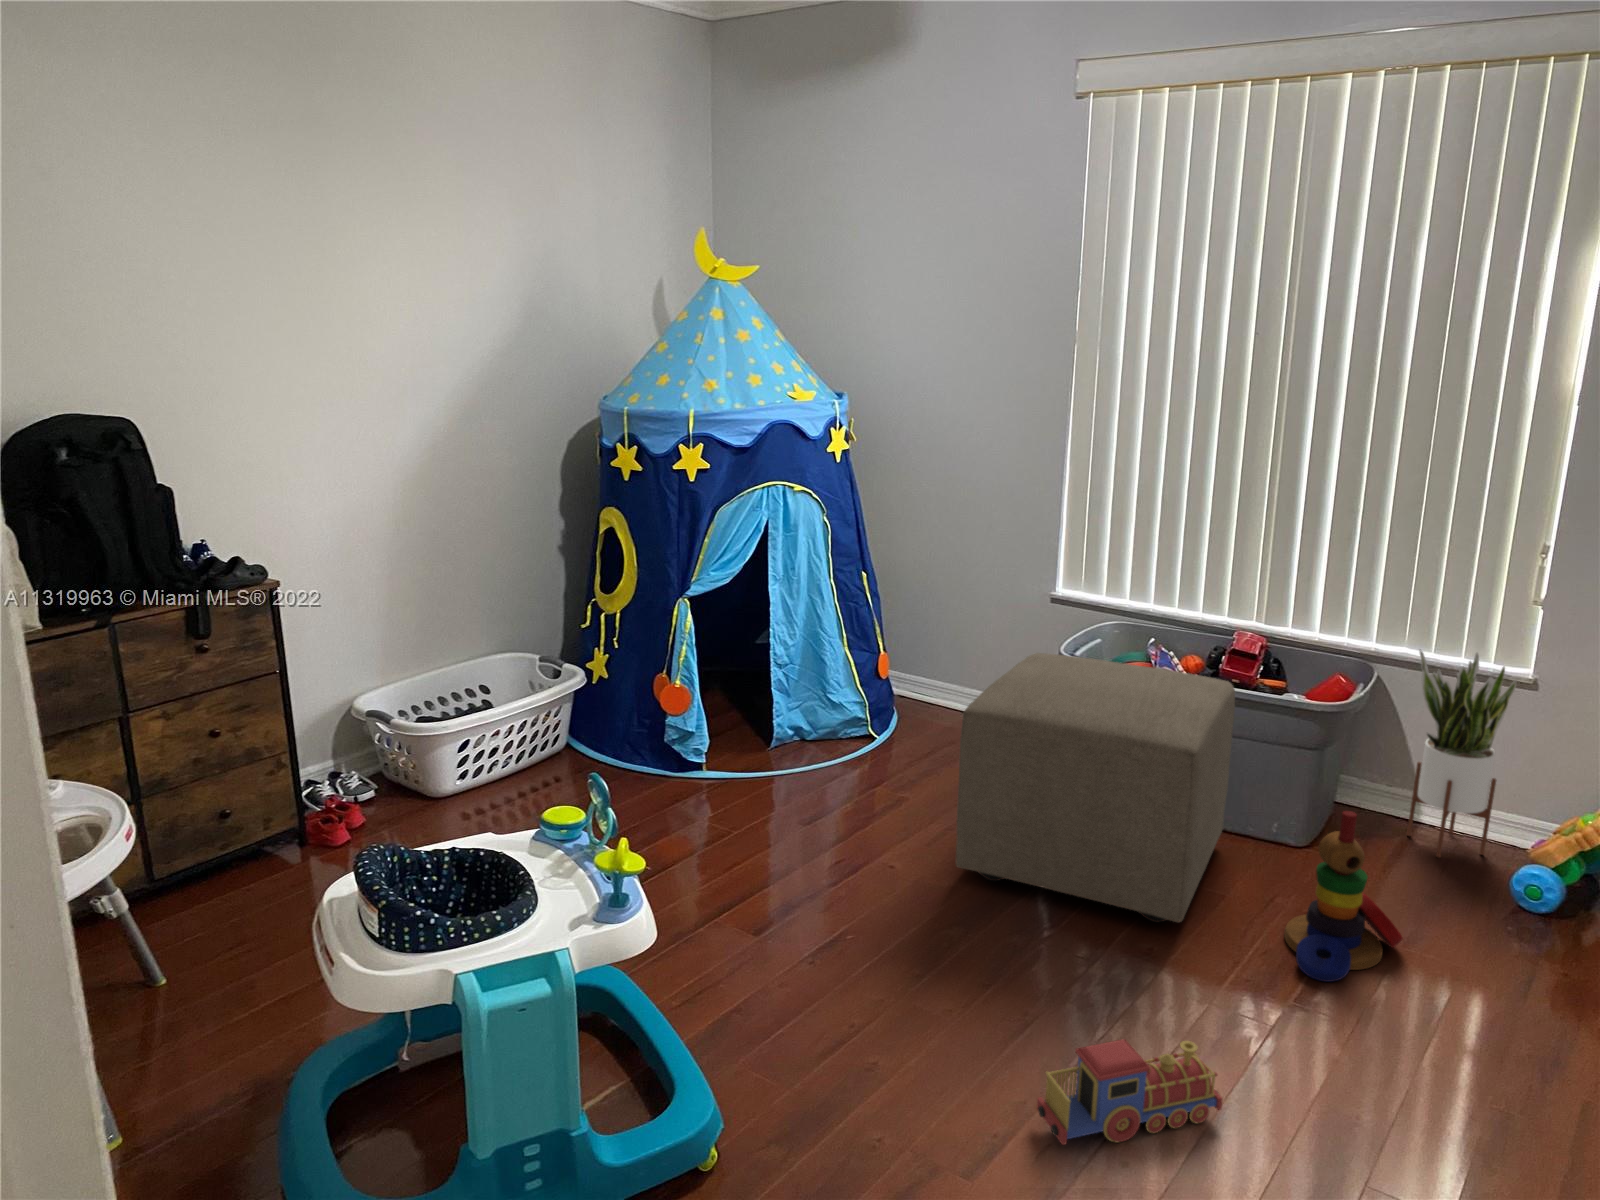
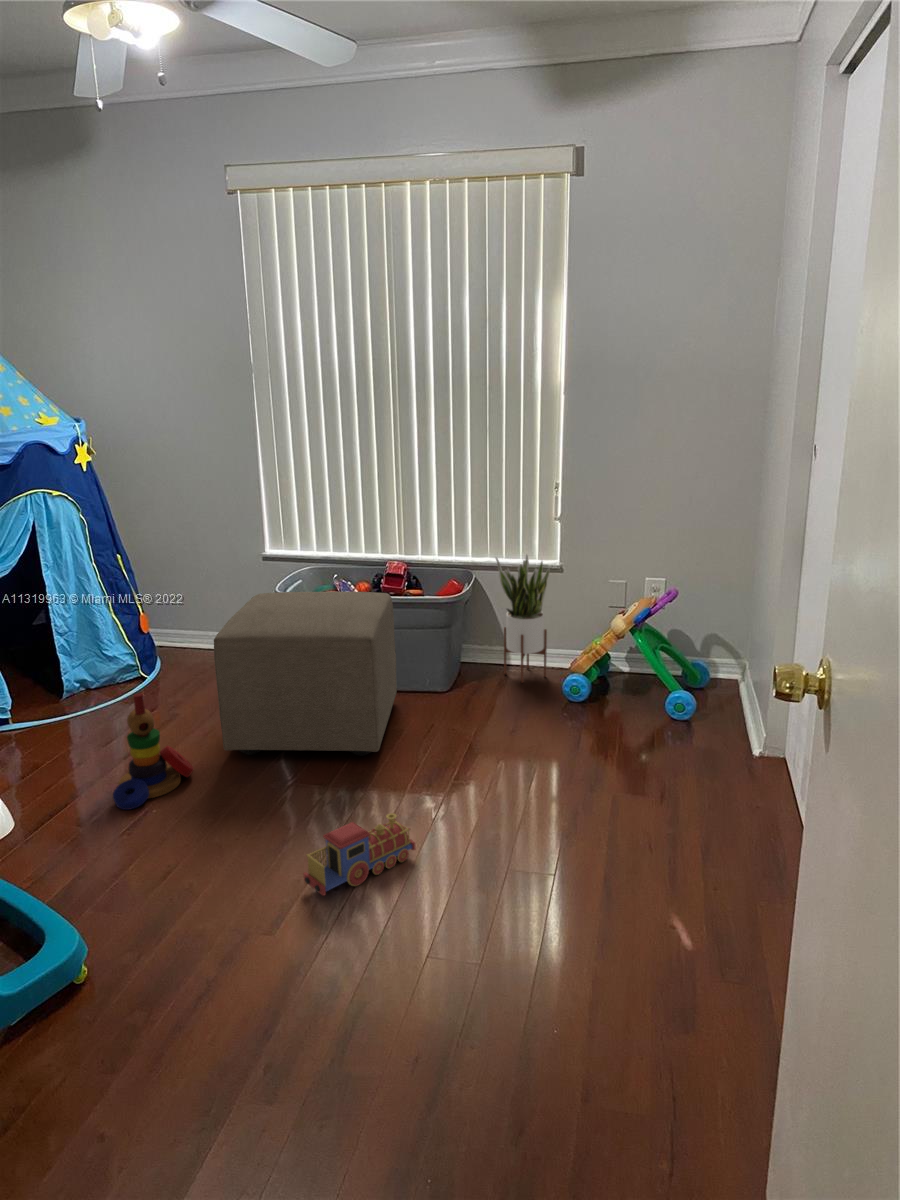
stacking toy: present [1284,811,1403,982] -> present [113,693,194,810]

